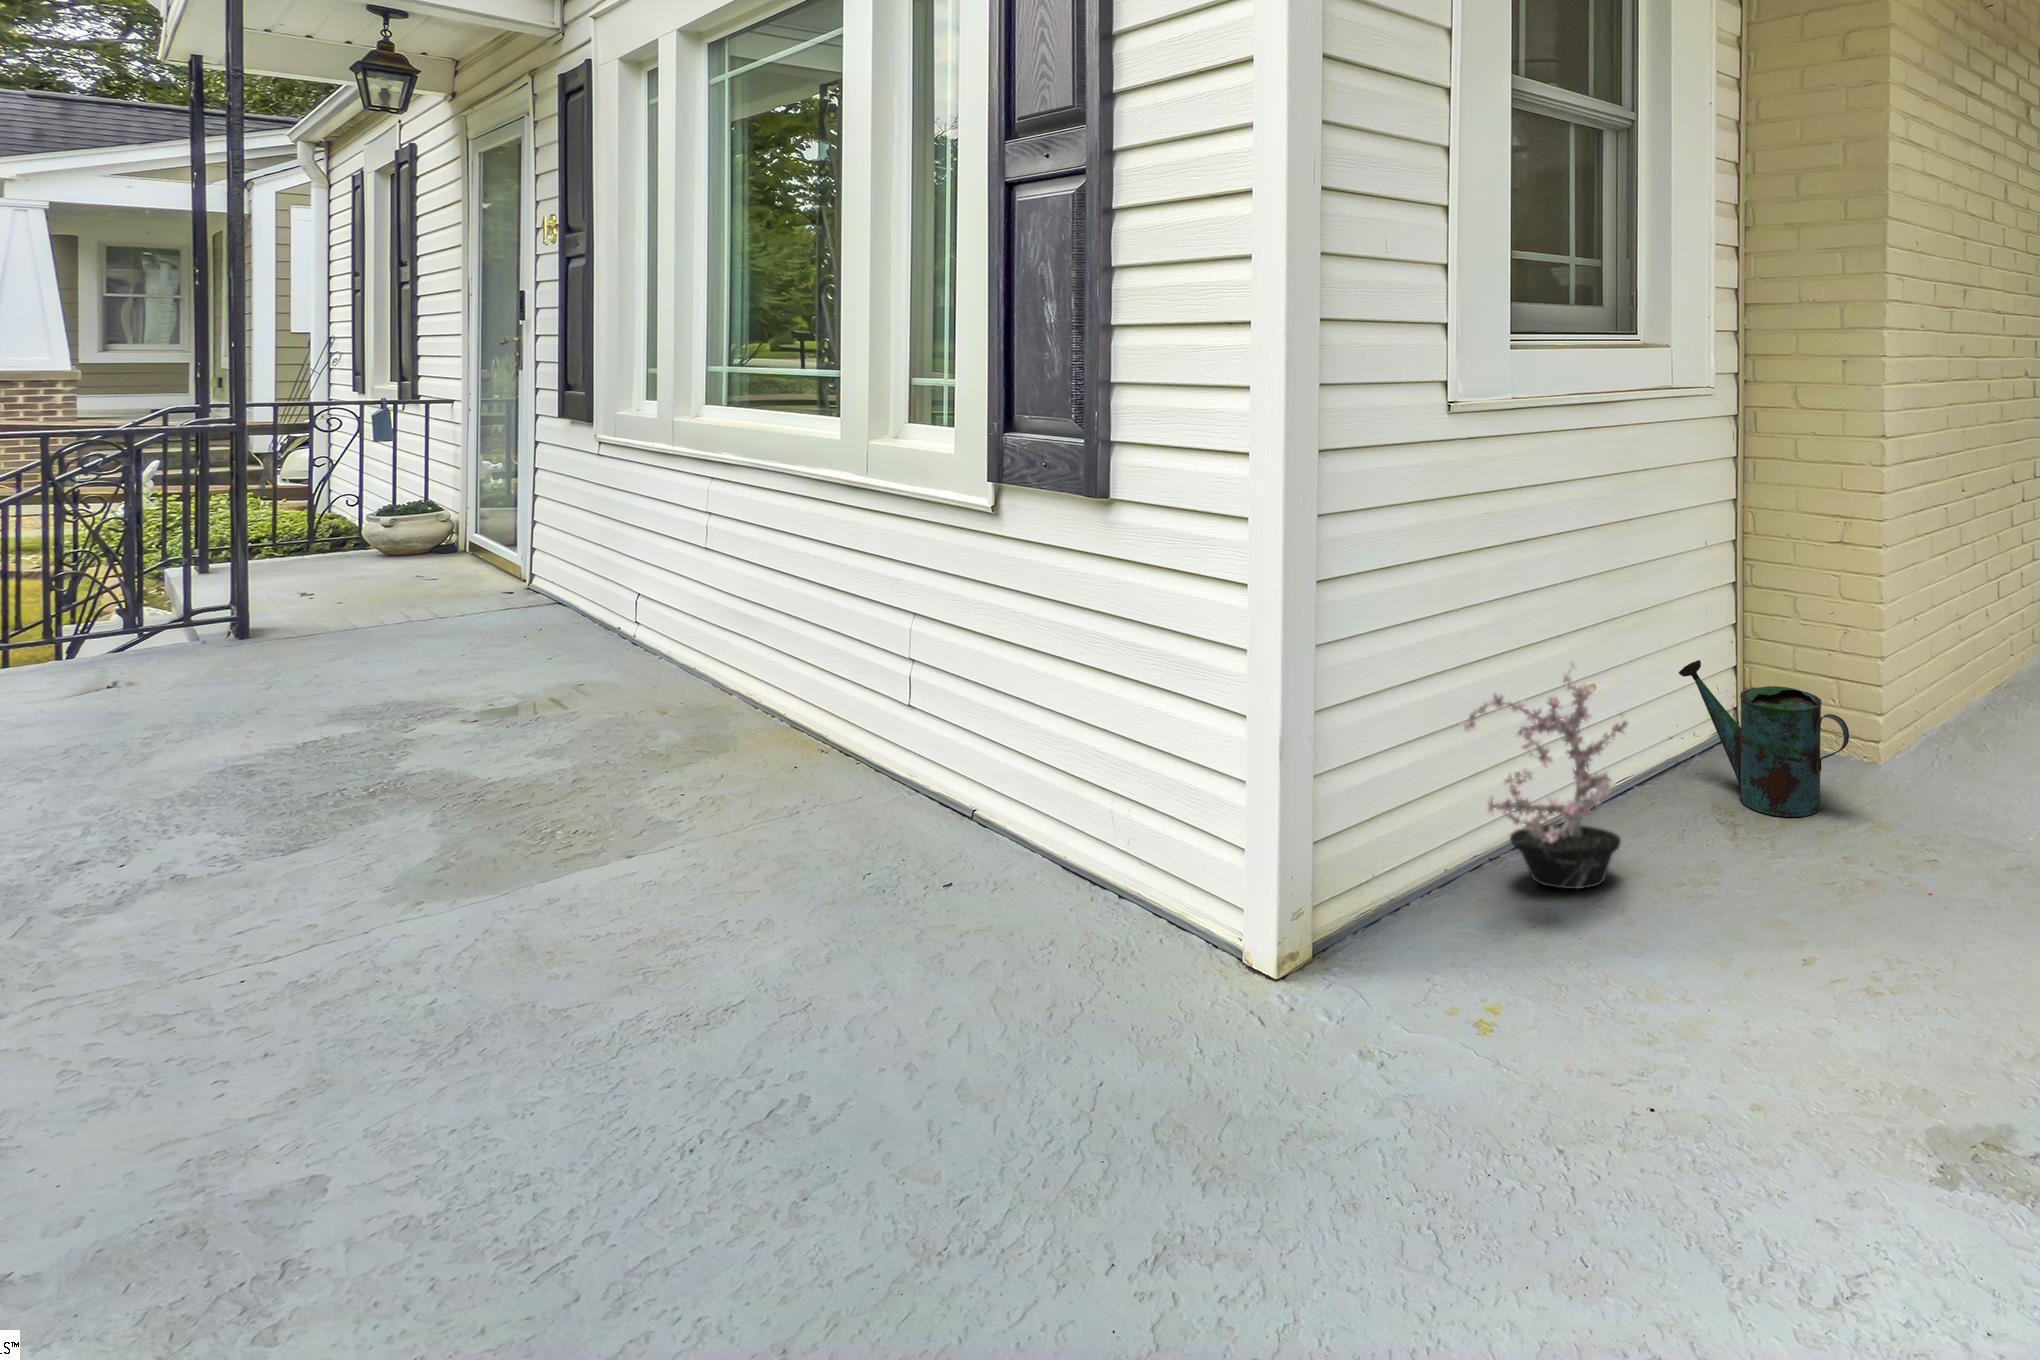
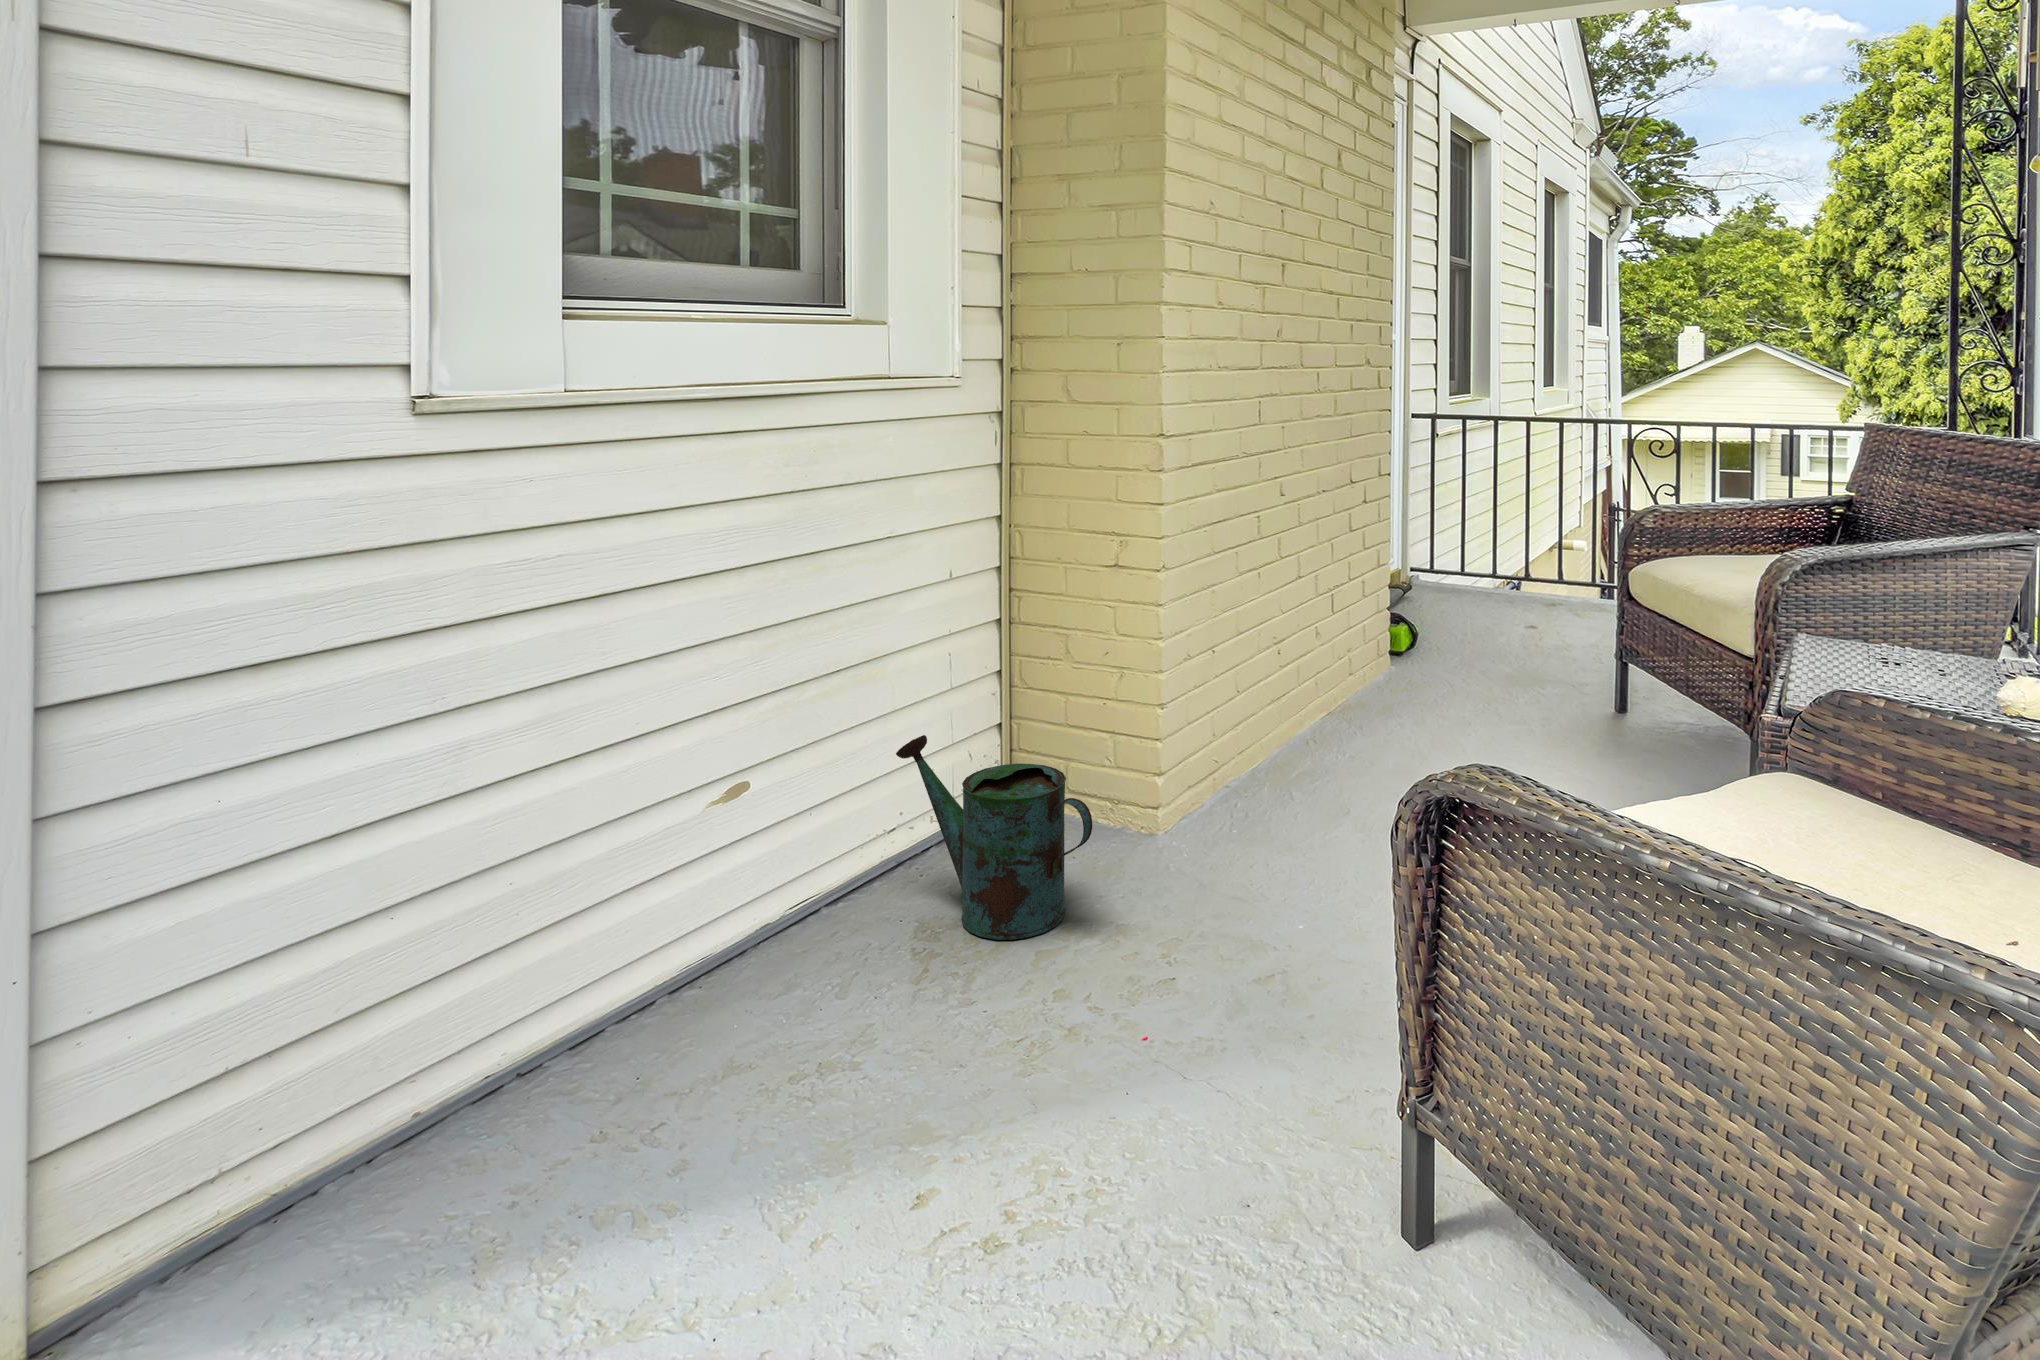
potted plant: present [1460,663,1628,889] -> none [413,760,748,1121]

